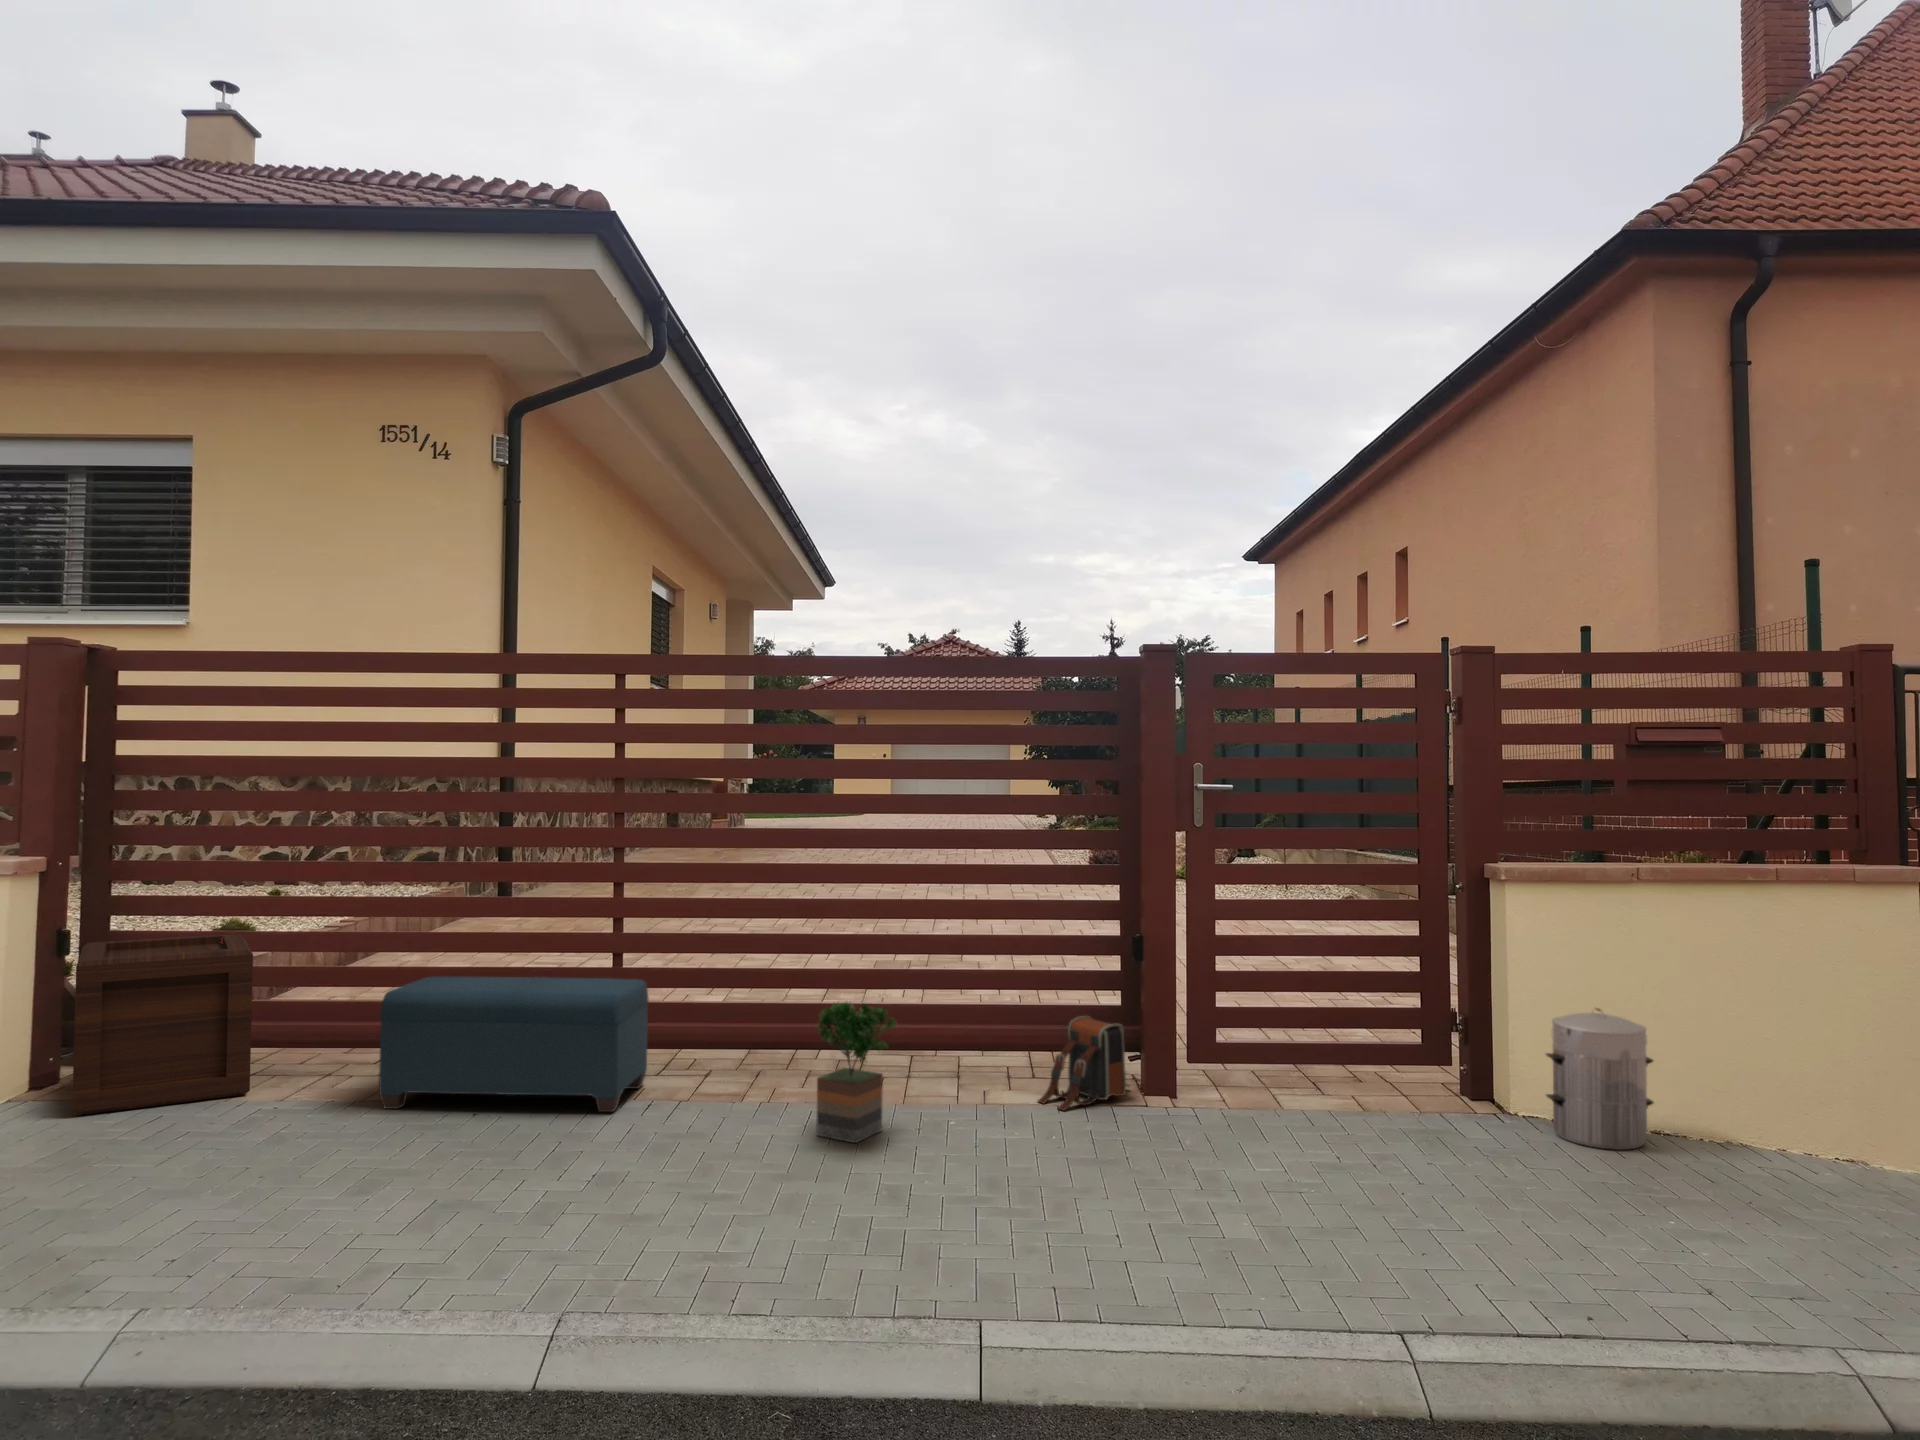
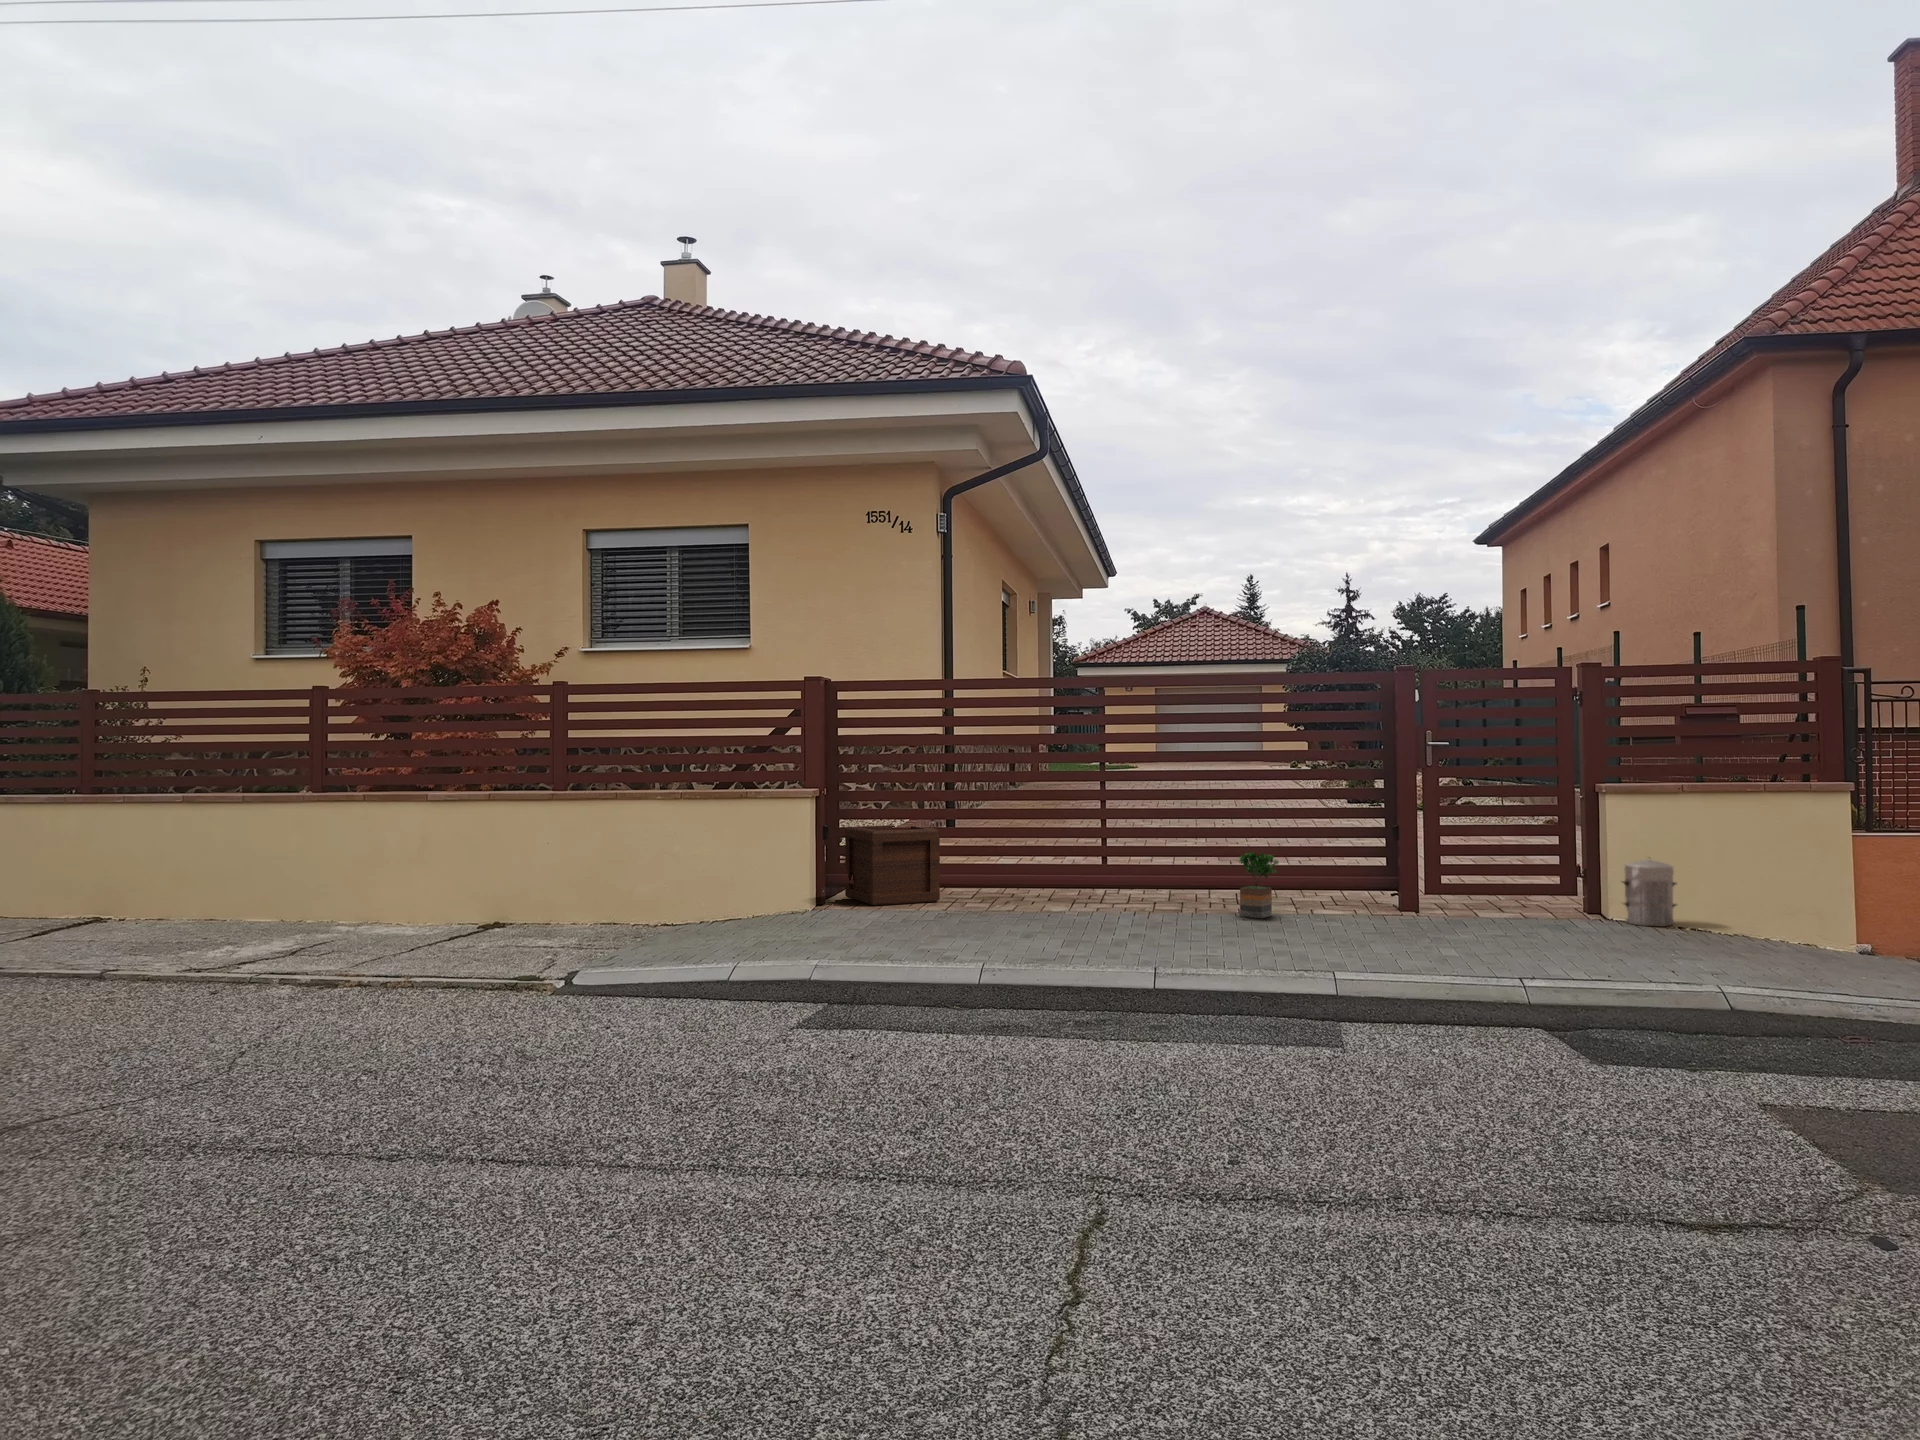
bench: present [379,977,649,1112] -> none [1011,845,1135,909]
backpack: present [1038,1016,1129,1111] -> none [1345,867,1395,912]

